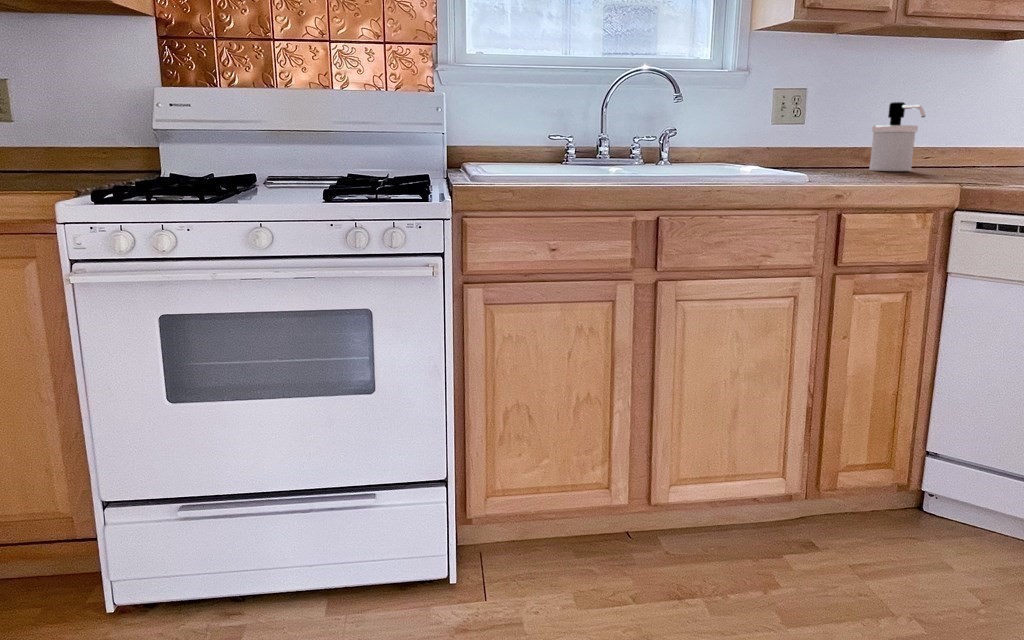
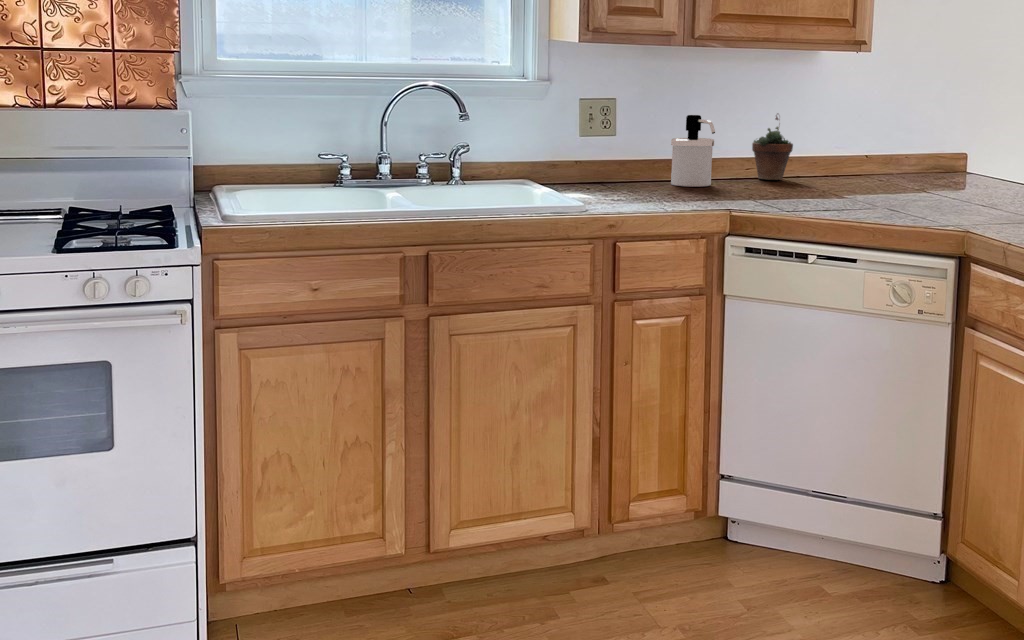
succulent plant: none [946,104,990,169] -> present [752,113,793,180]

